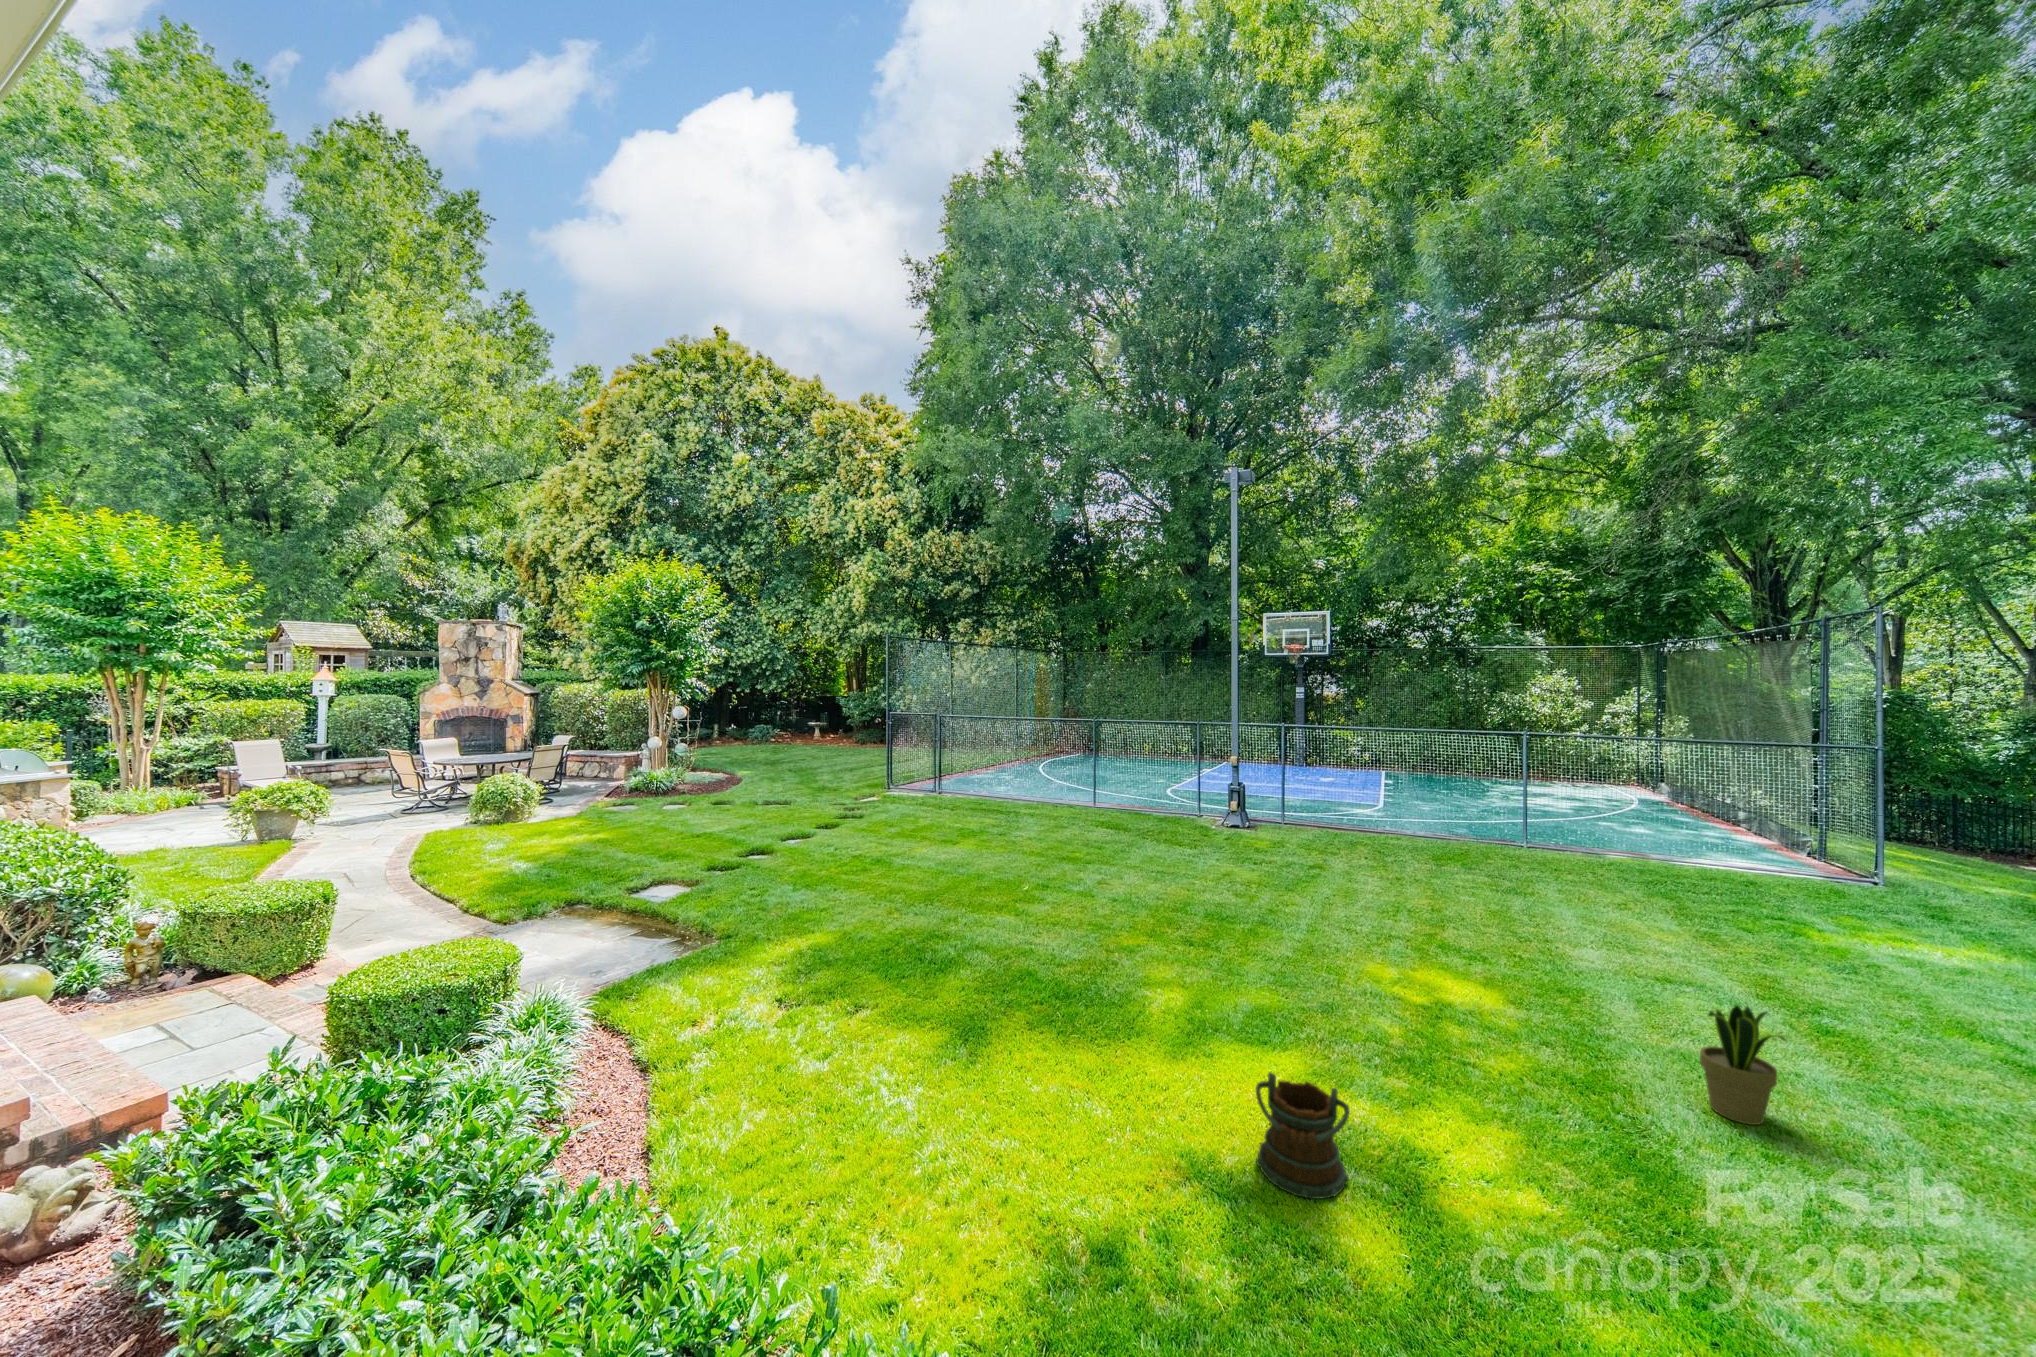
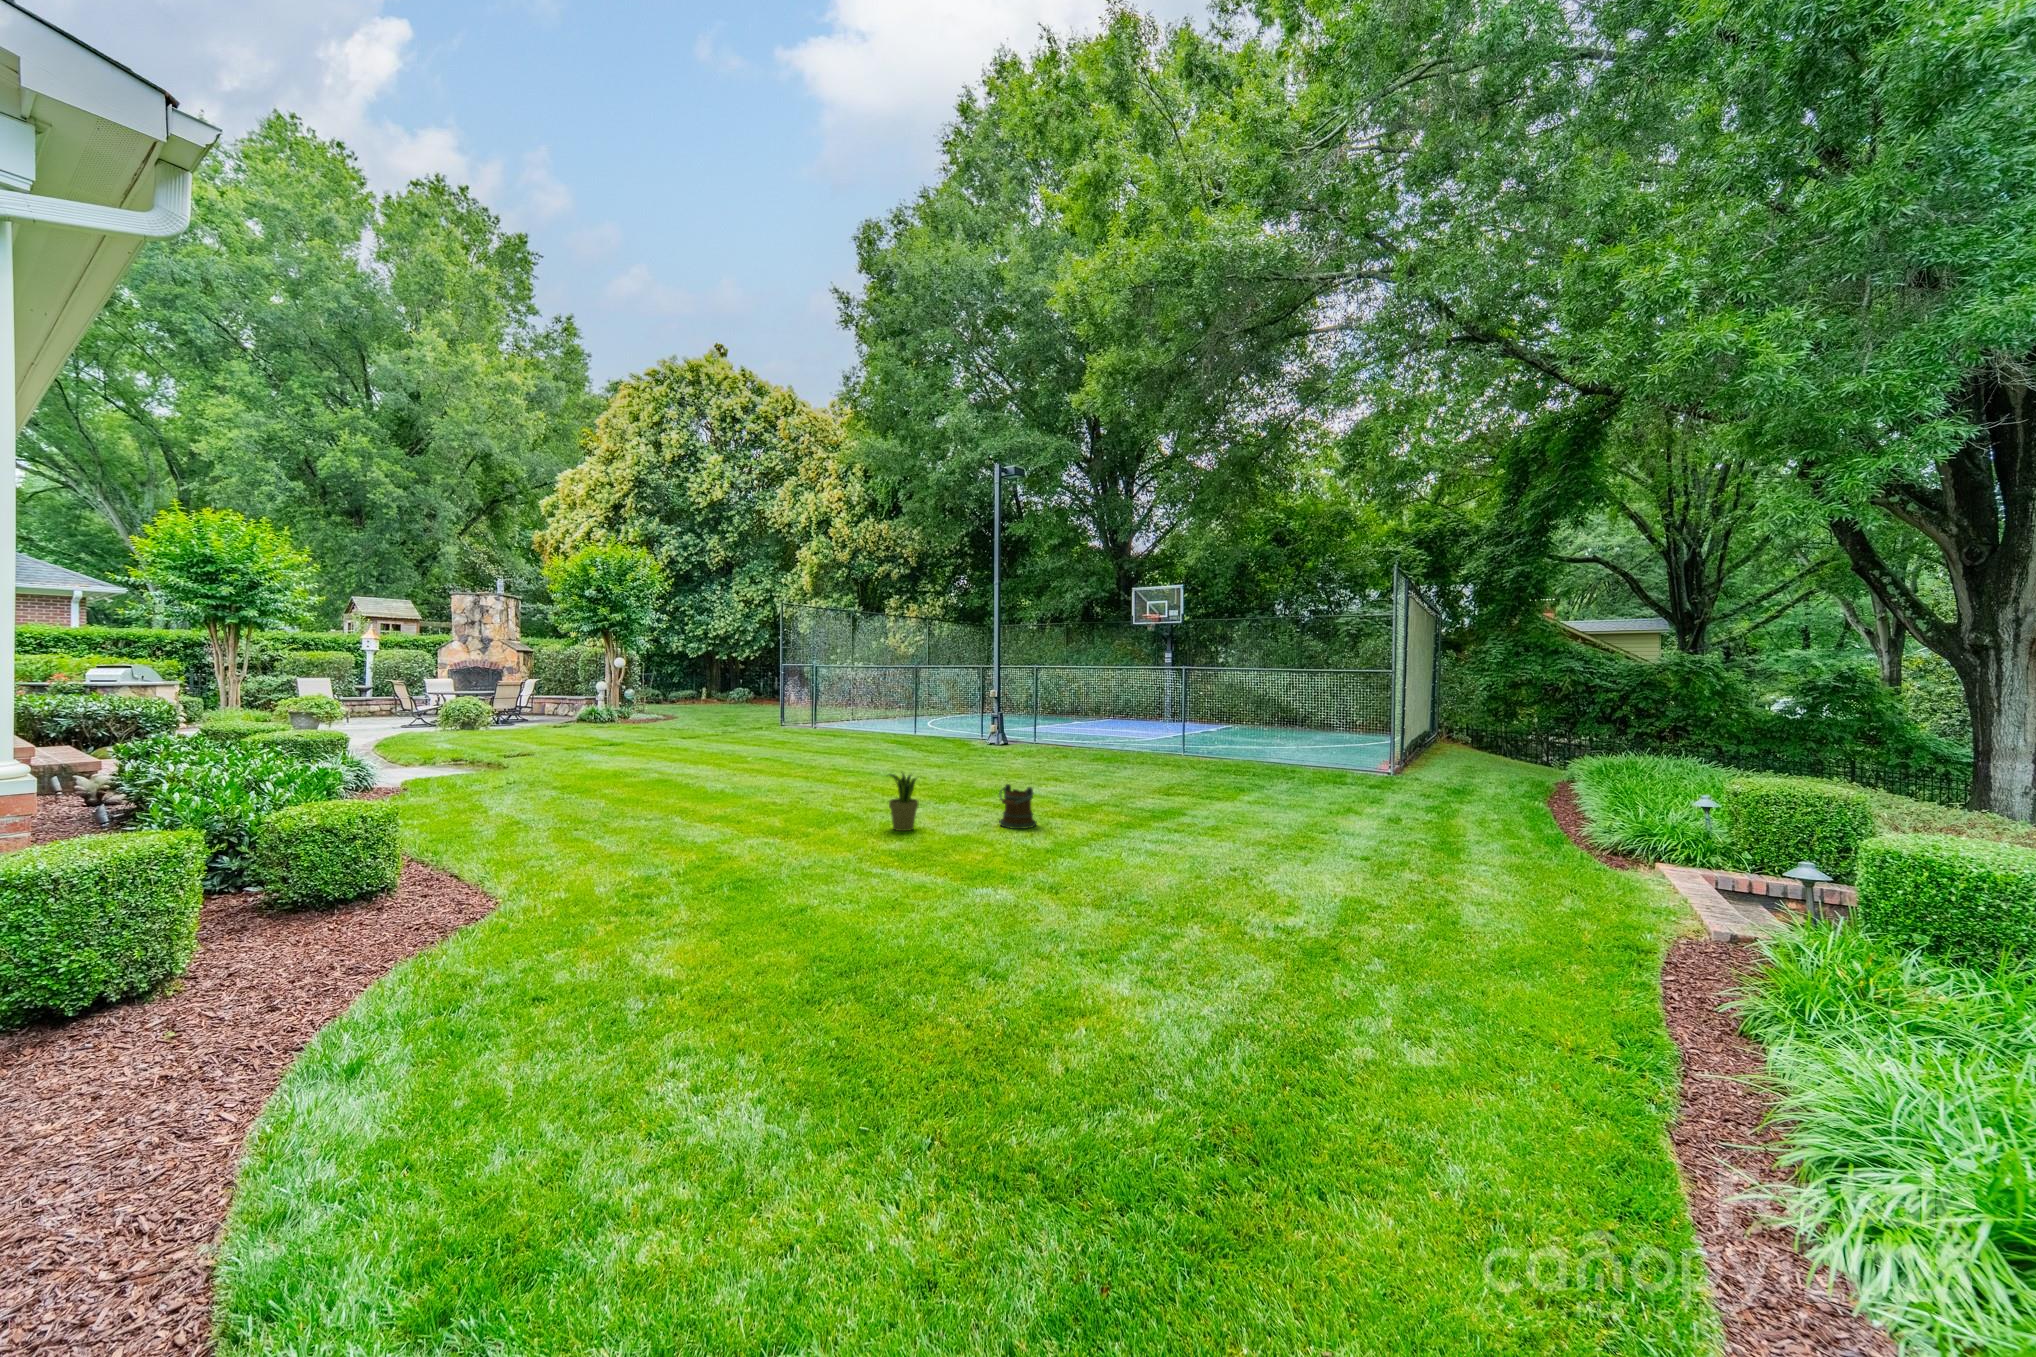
bucket: present [1256,1073,1350,1199] -> present [999,784,1036,829]

